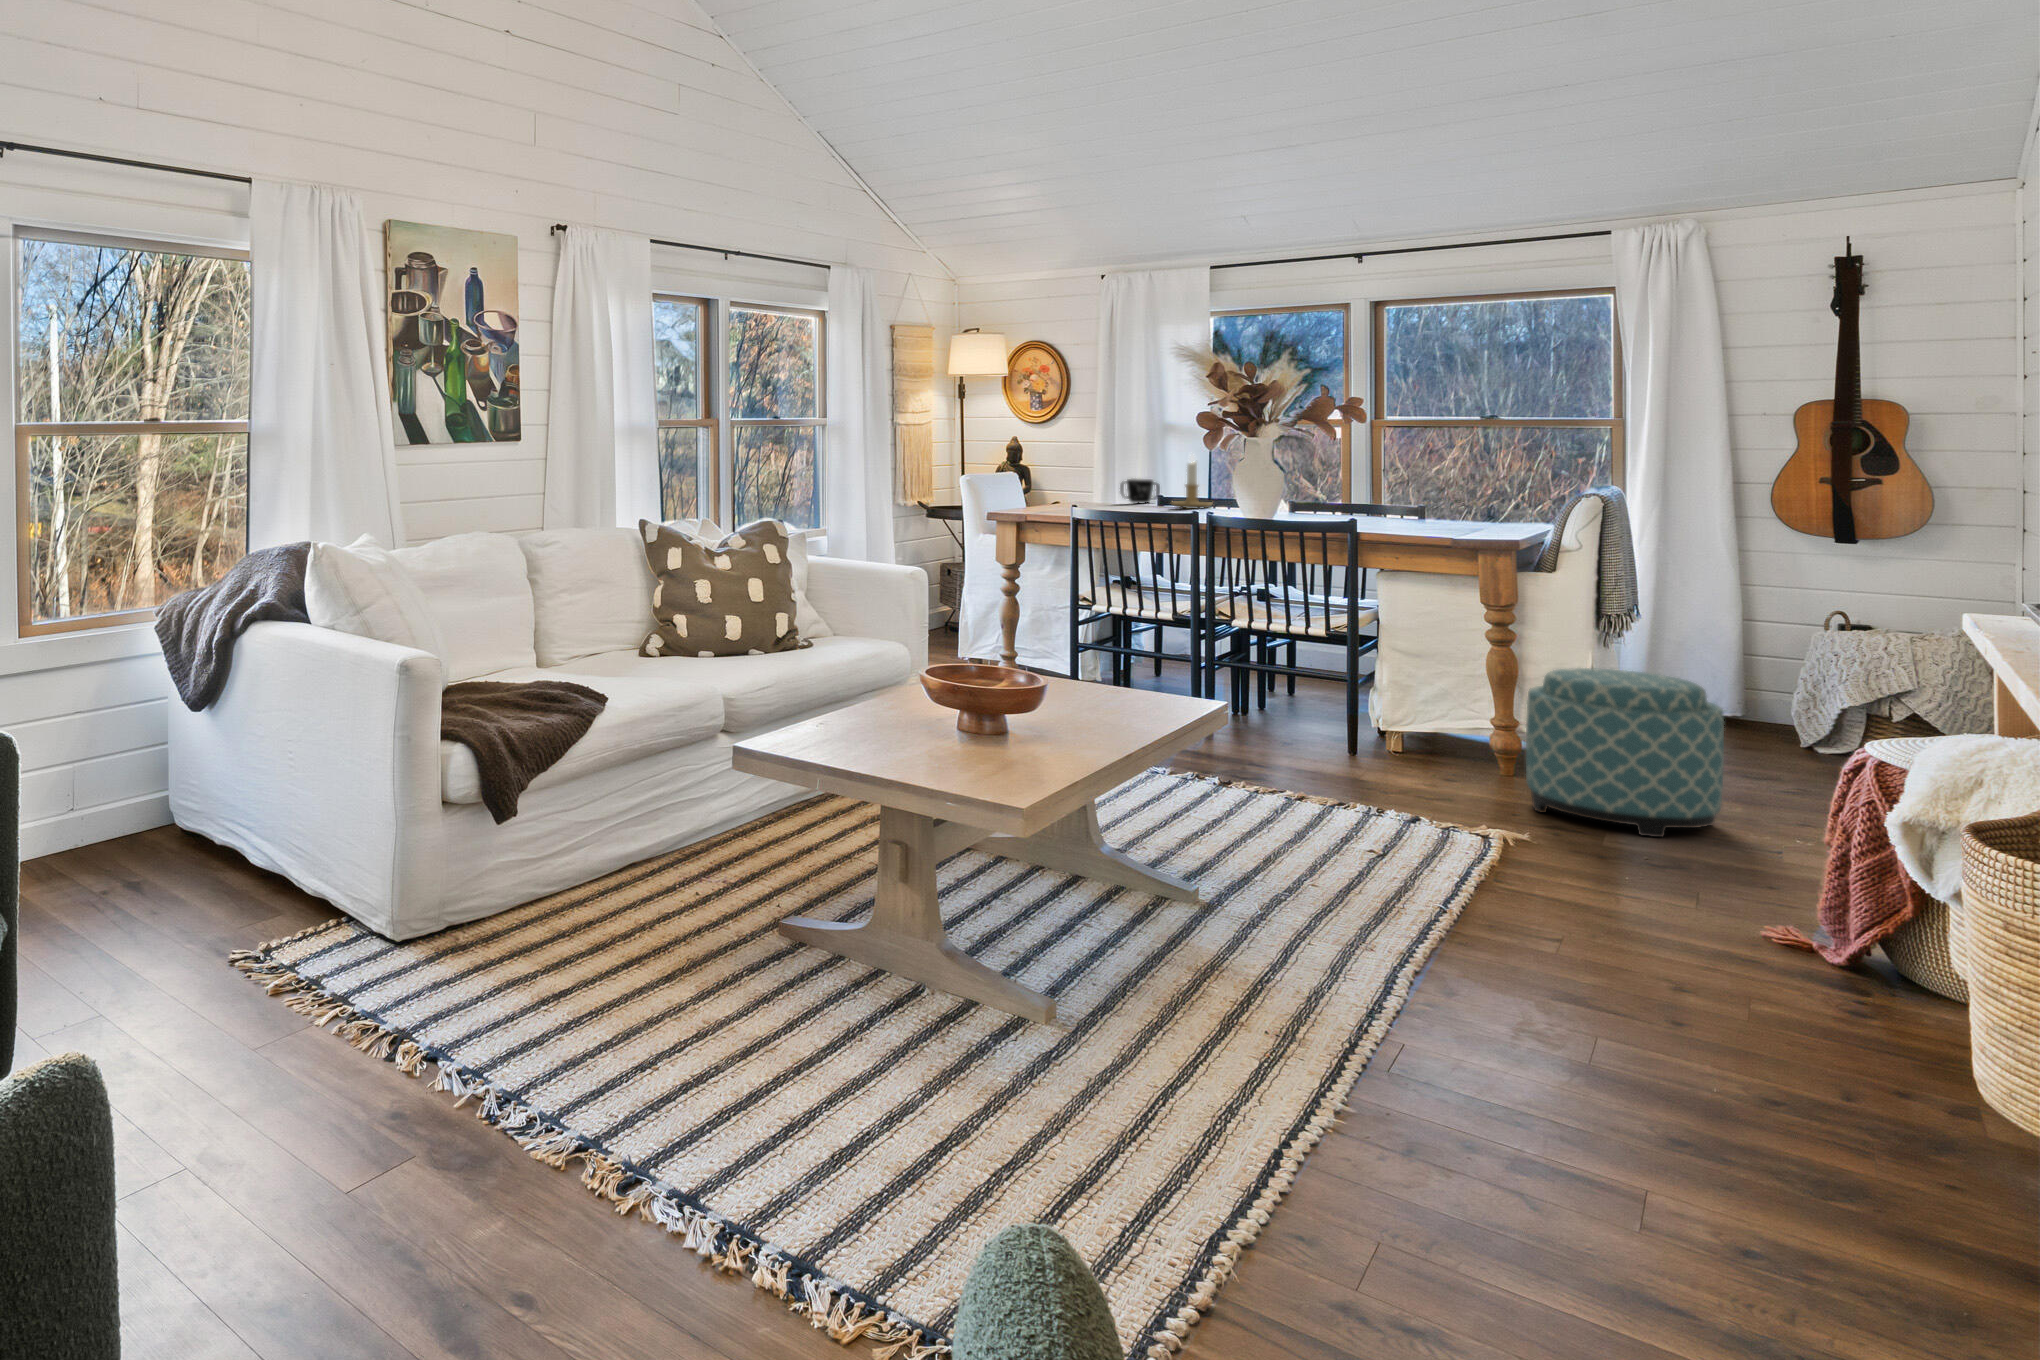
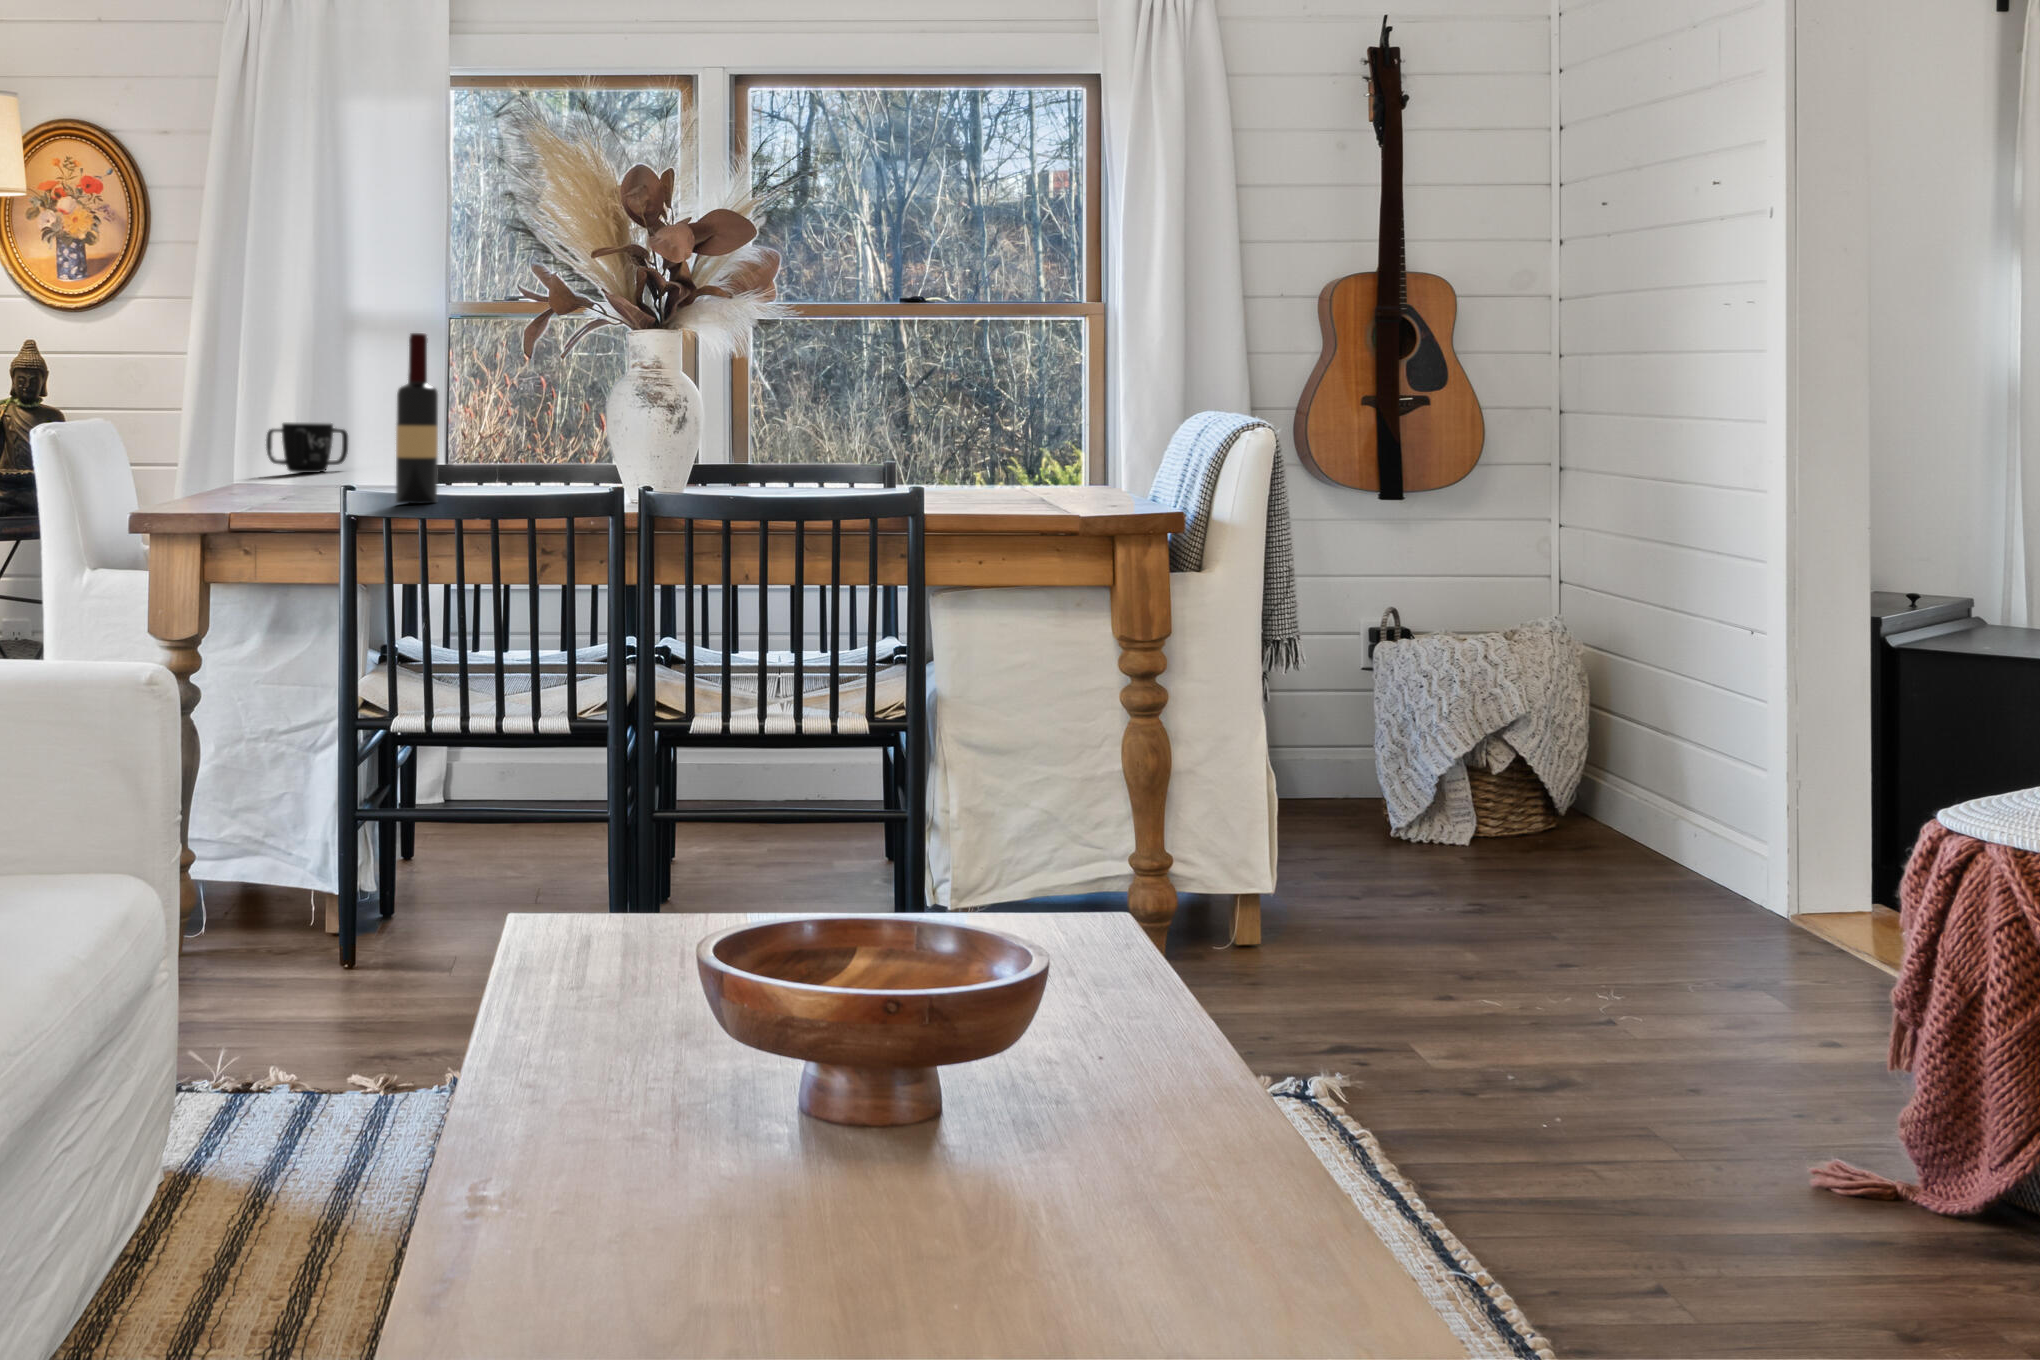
wine bottle: none [1086,447,1106,521] -> present [396,333,438,504]
candlestick: present [1172,455,1212,509] -> none [452,356,534,474]
ottoman: present [1526,668,1724,837] -> none [1333,727,1644,1039]

